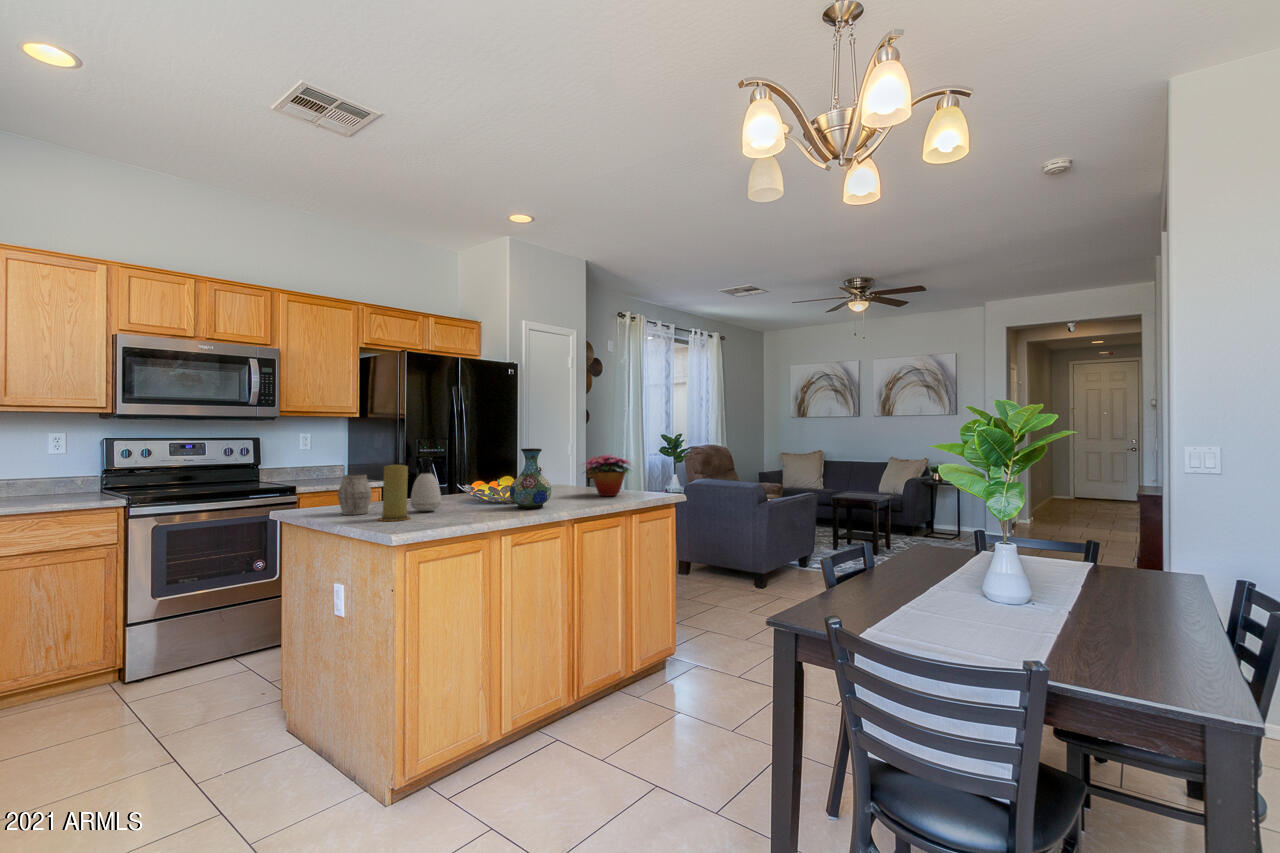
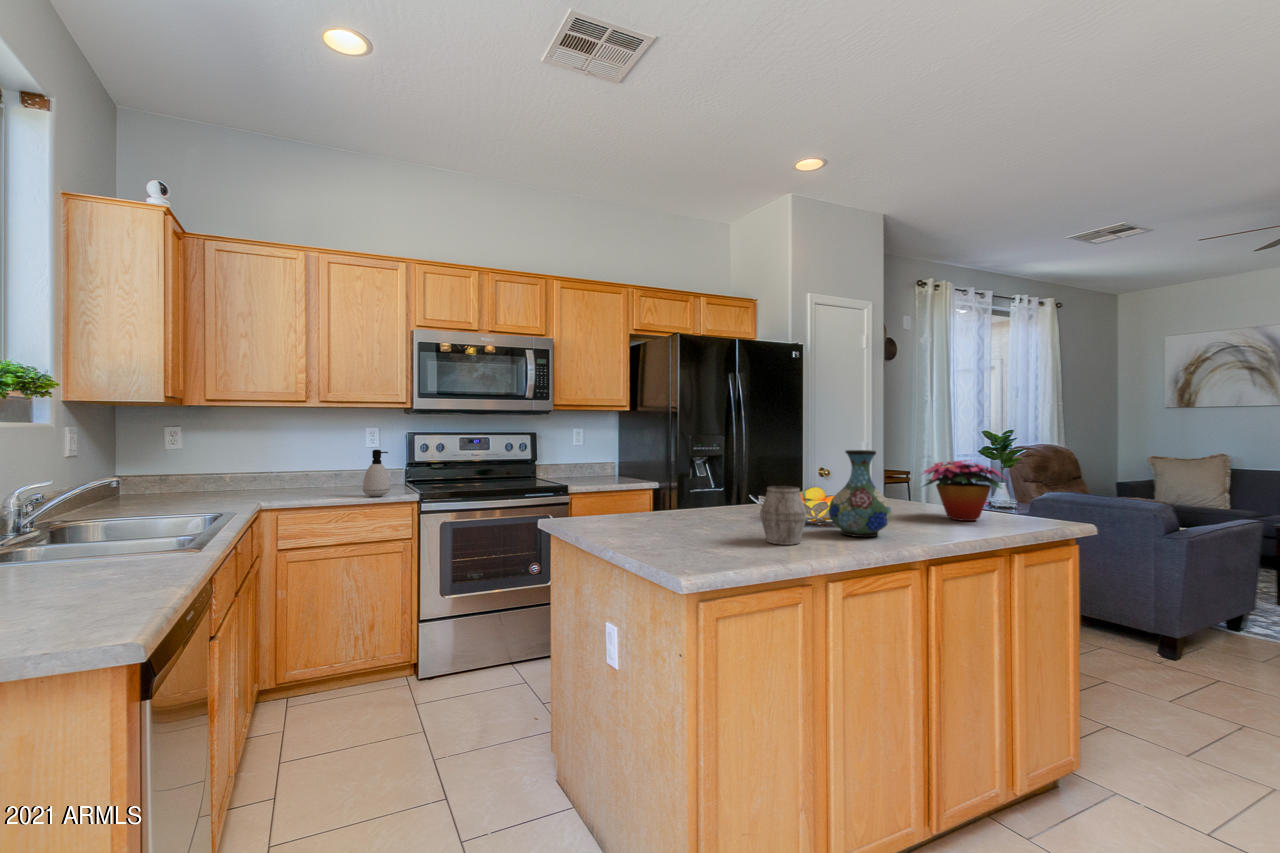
soap dispenser: present [411,457,442,511] -> present [363,450,390,496]
candle: present [378,465,410,521] -> none [661,470,702,545]
mug: present [338,474,372,515] -> present [760,486,807,545]

